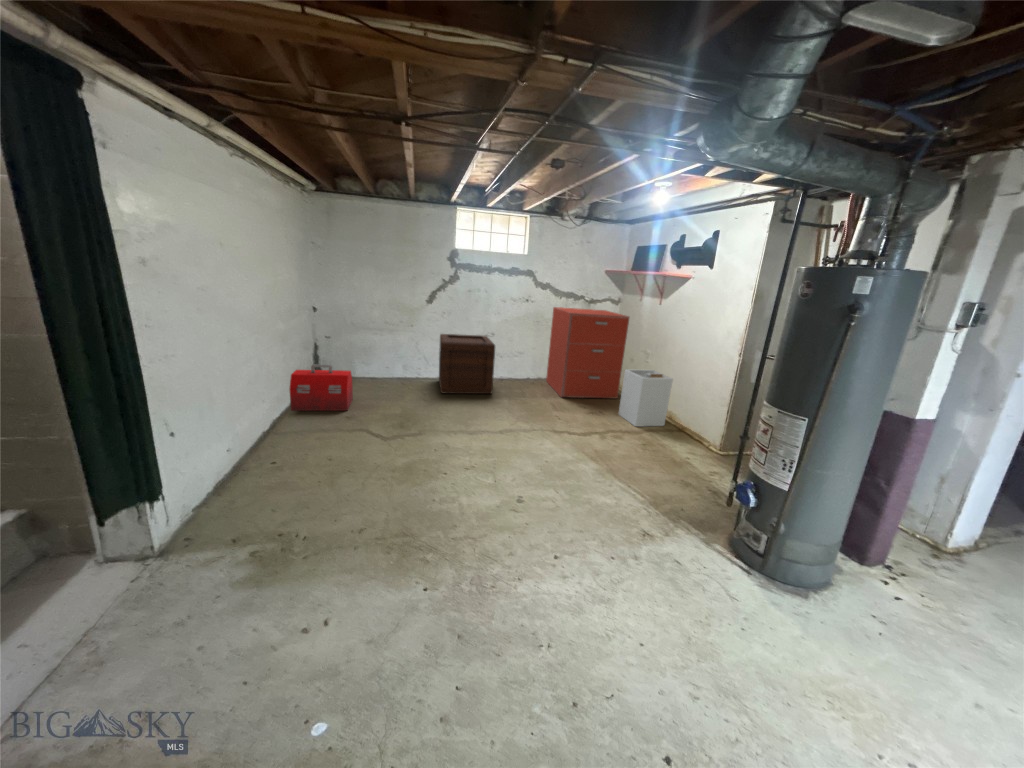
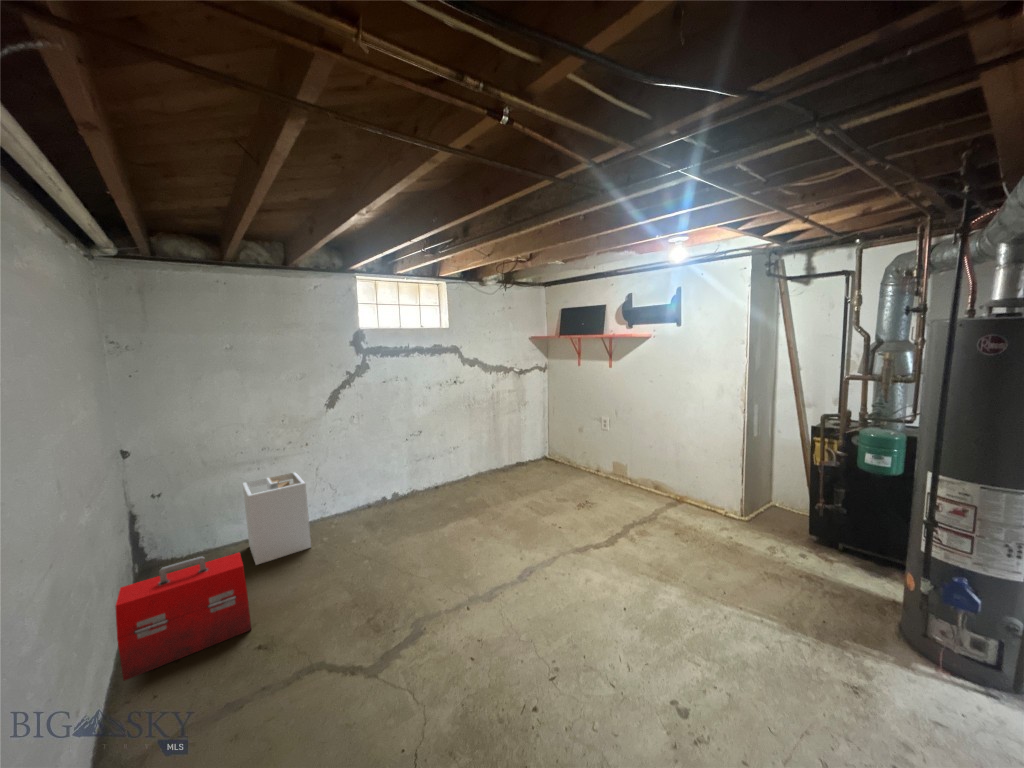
filing cabinet: present [546,307,629,398] -> none [483,380,579,492]
wooden crate: present [439,334,495,394] -> none [351,435,448,534]
laundry hamper: present [619,370,673,426] -> present [243,472,311,565]

